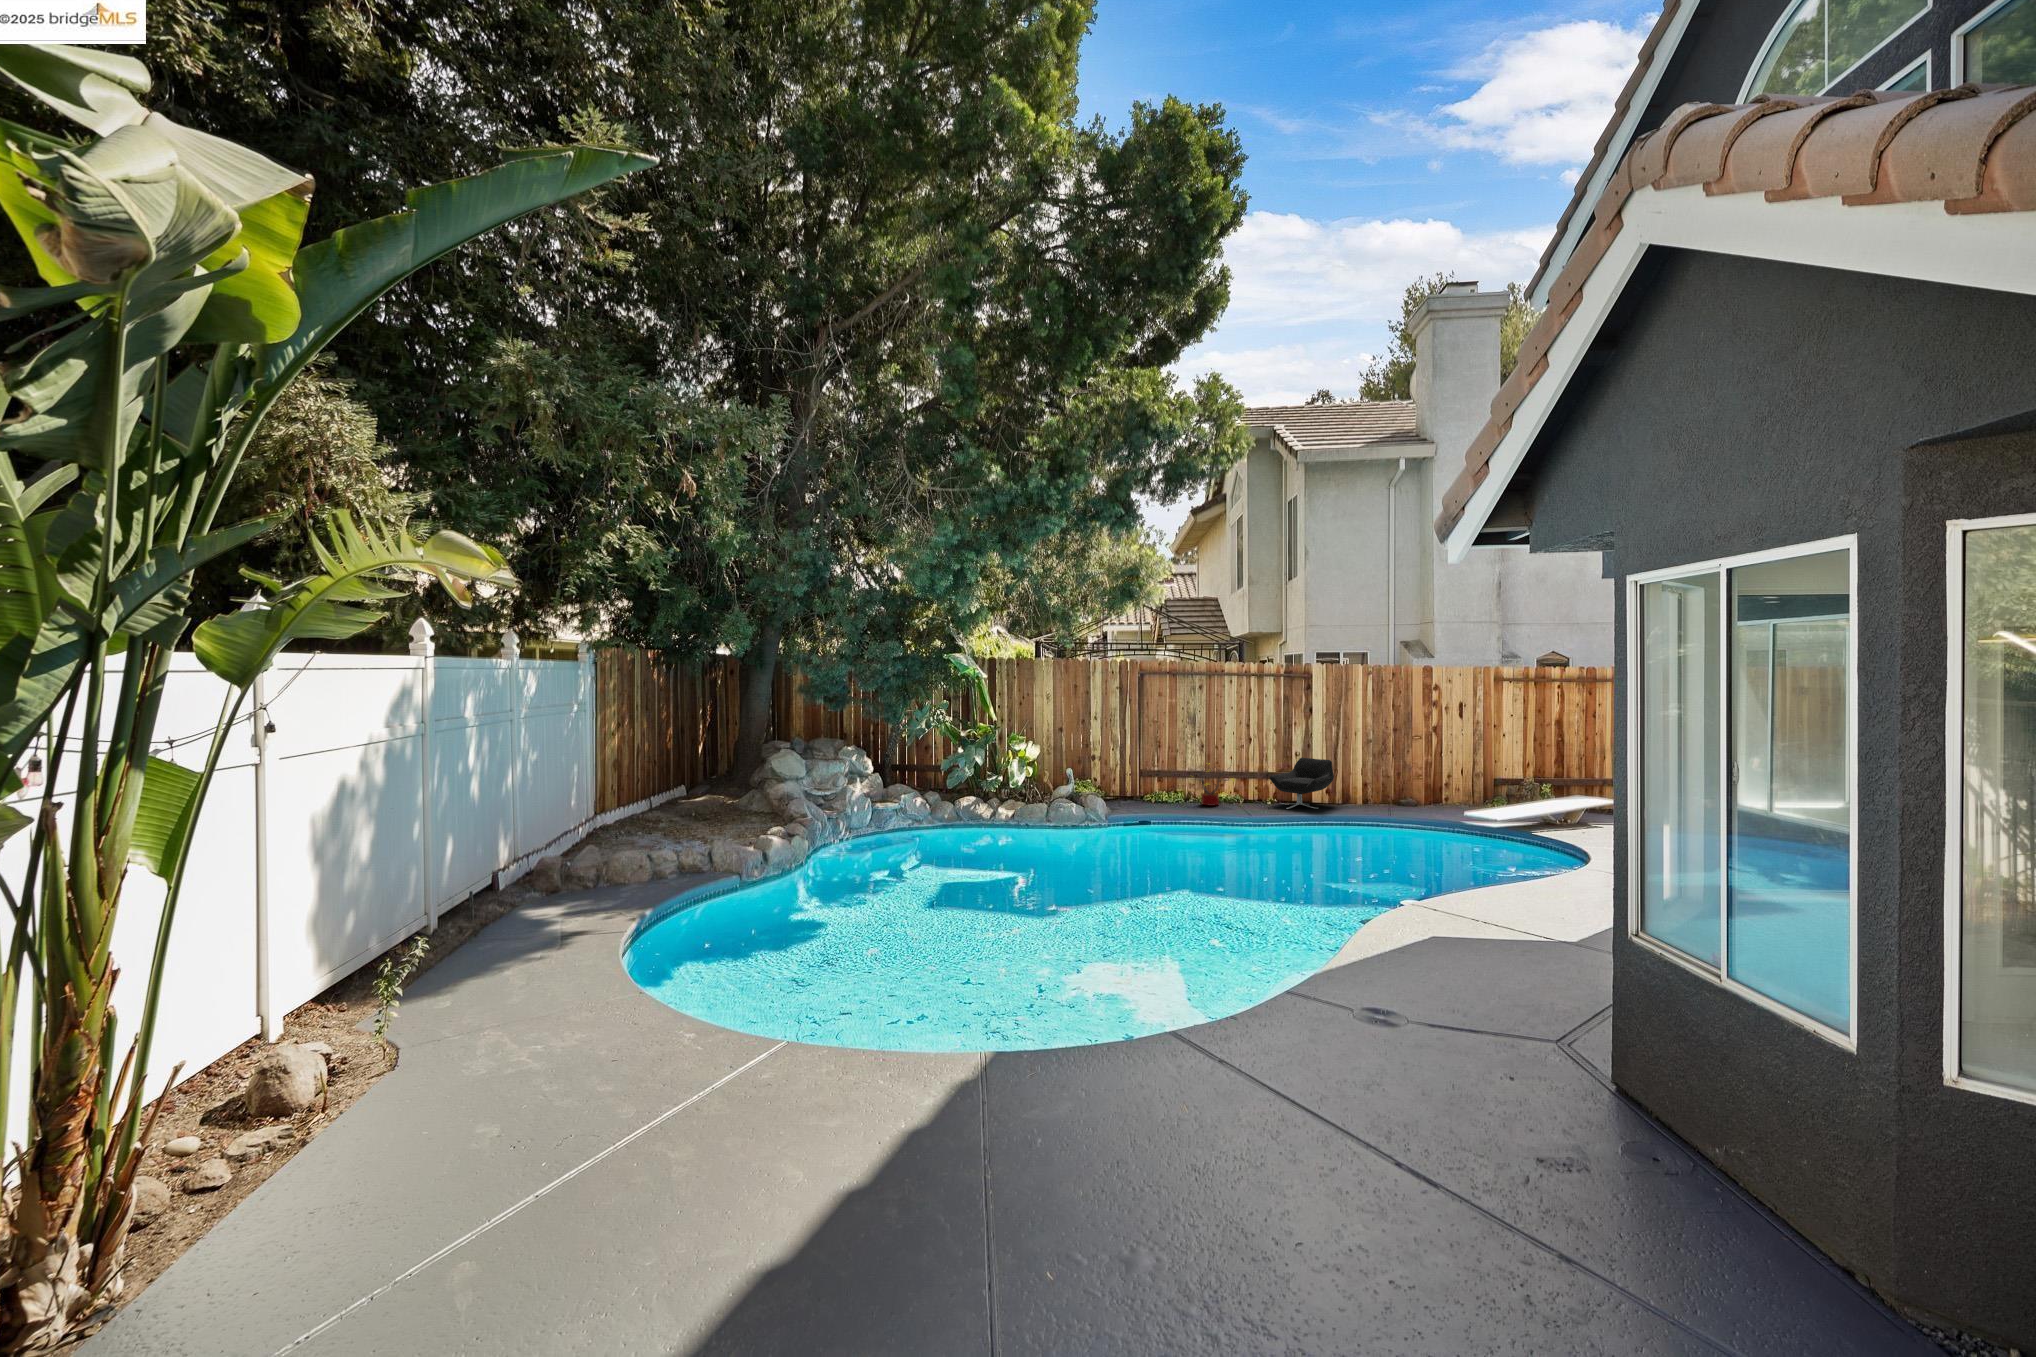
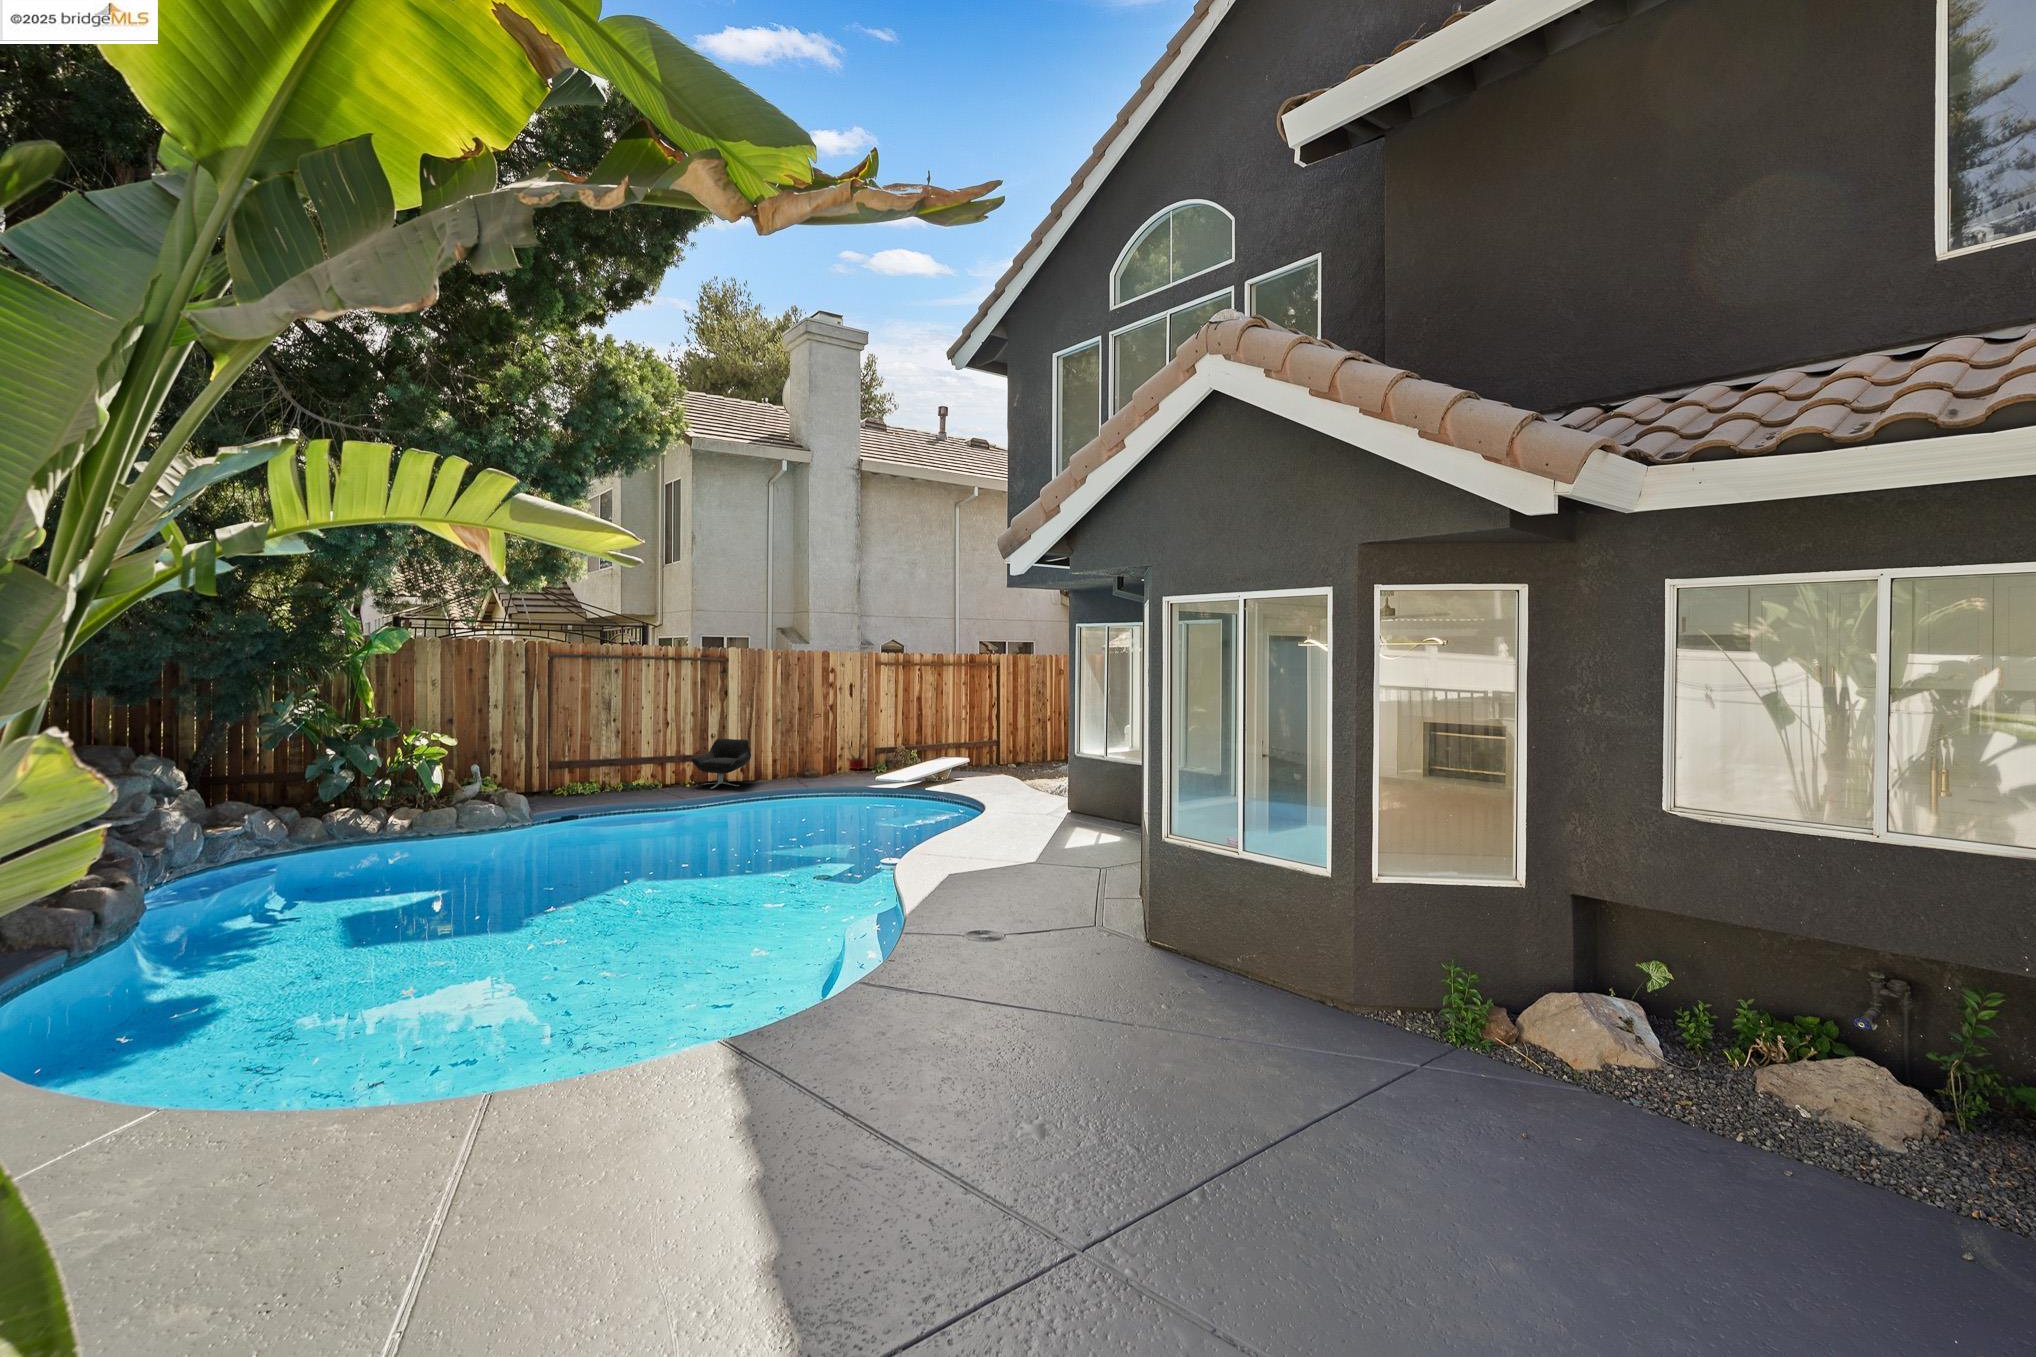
decorative plant: present [1199,770,1235,805] -> present [847,738,868,769]

